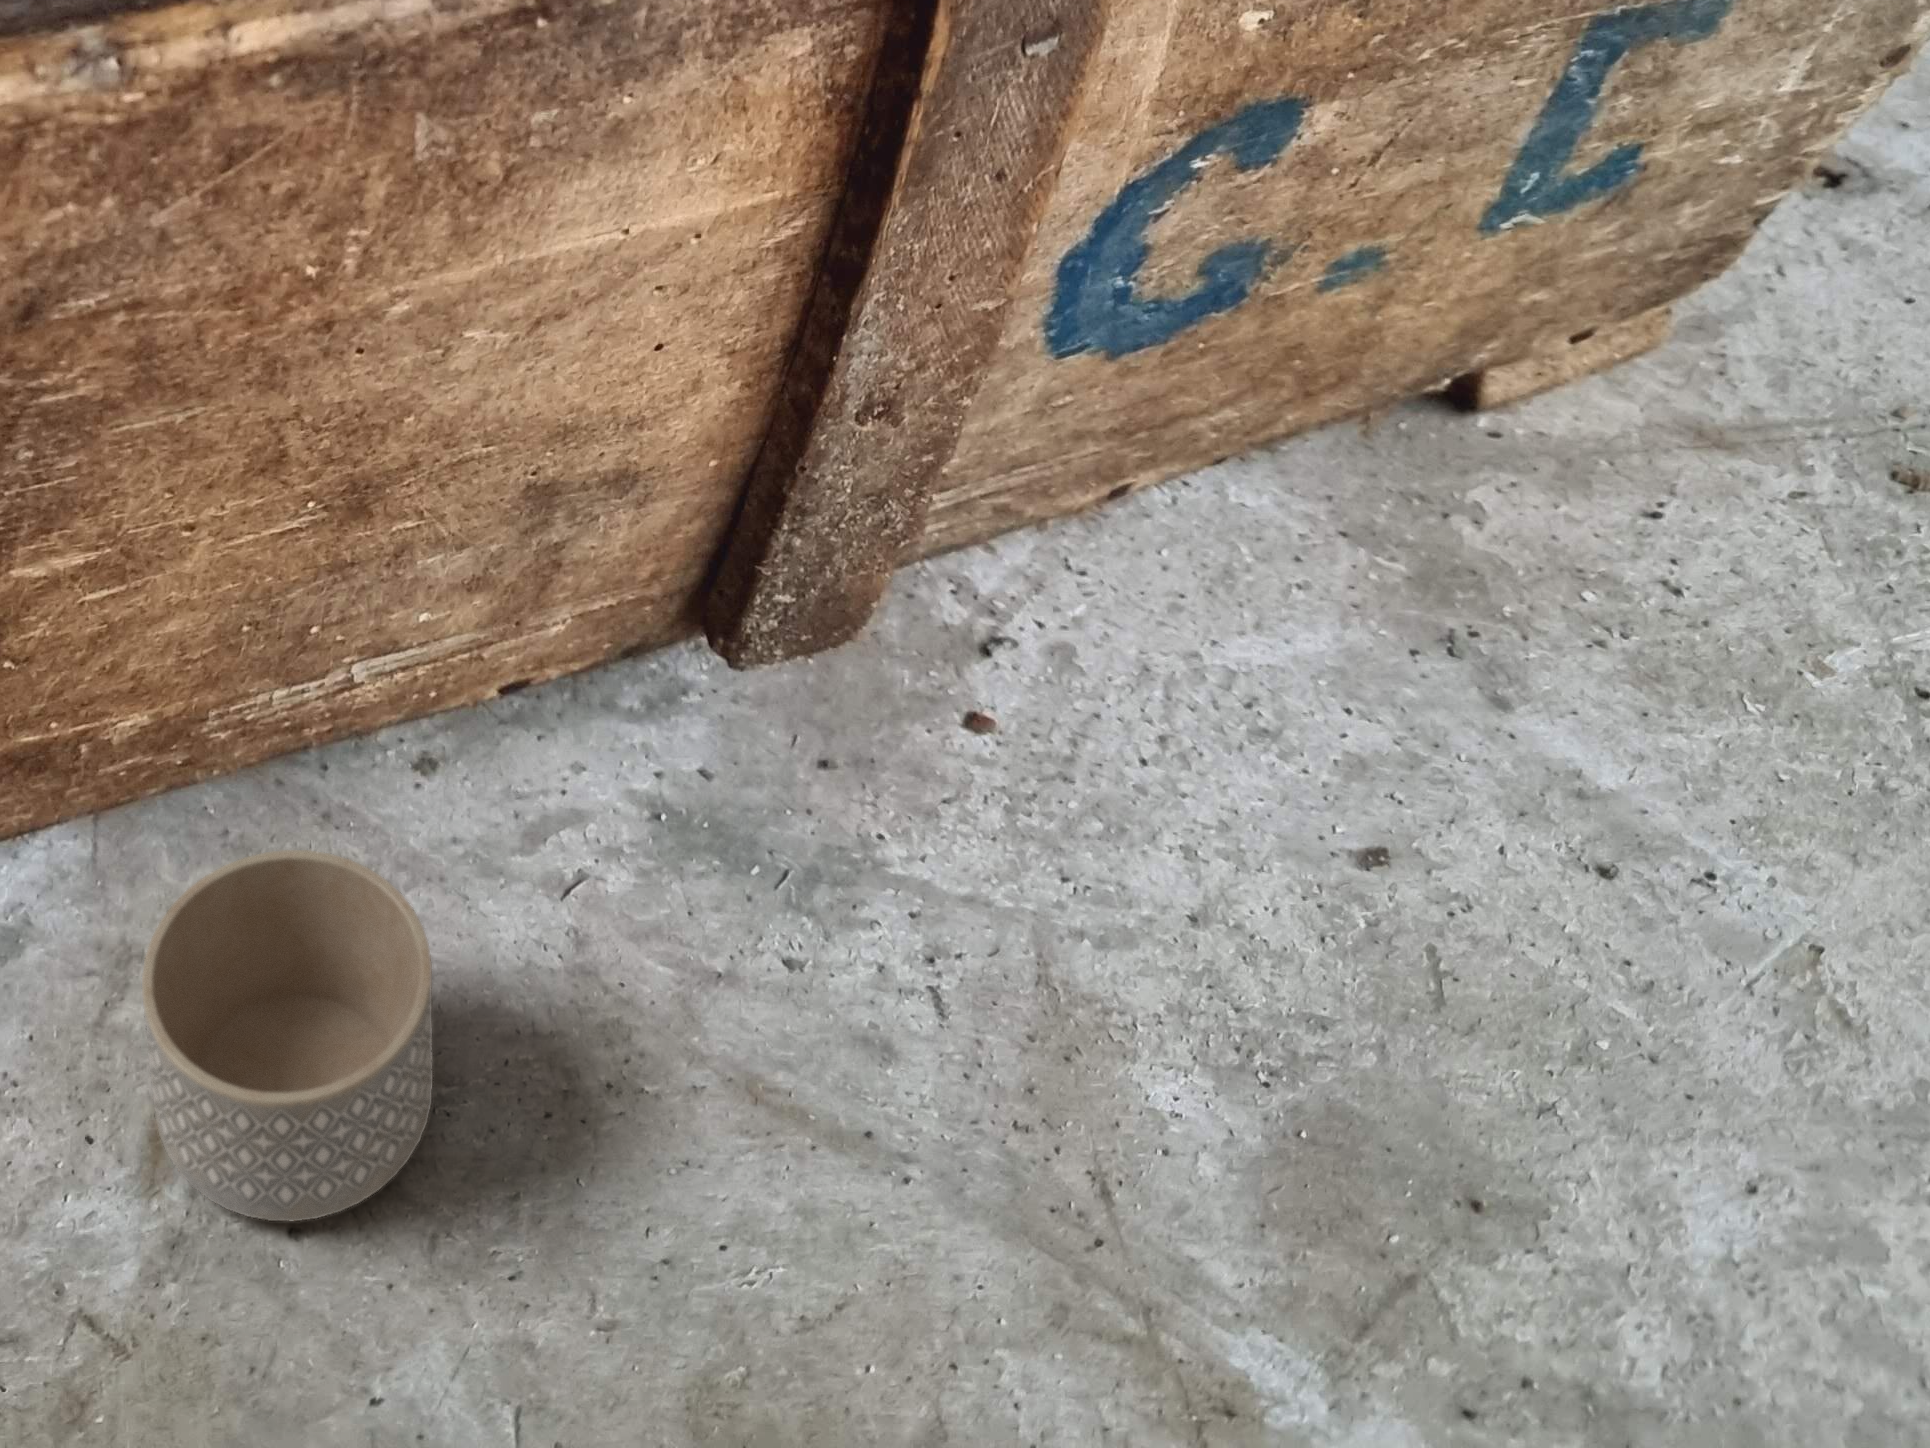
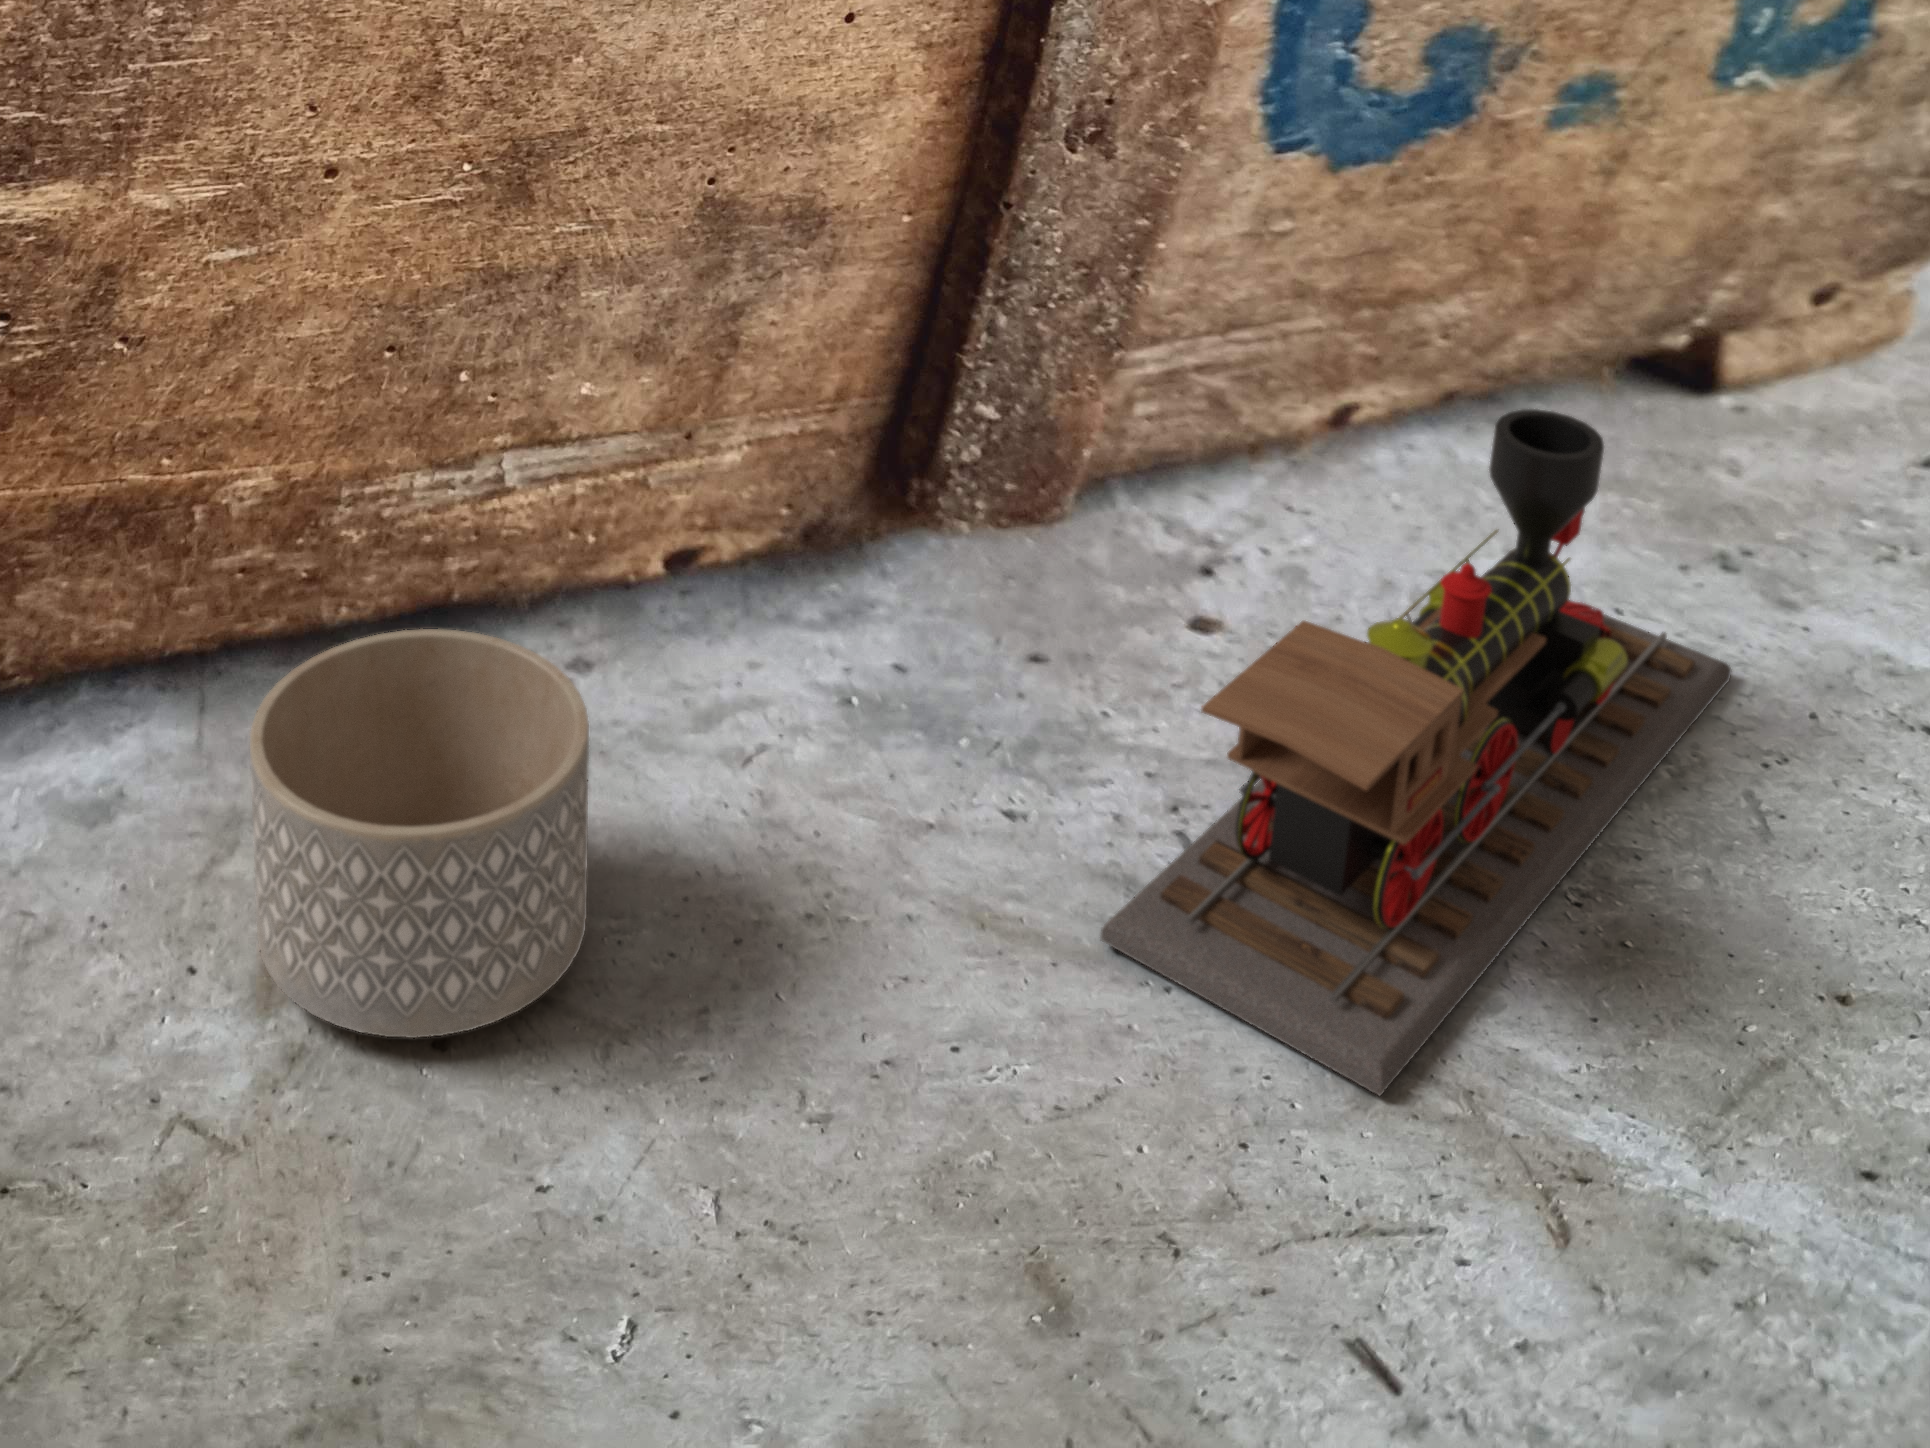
toy train: none [869,602,1443,1258] -> present [1100,409,1731,1095]

